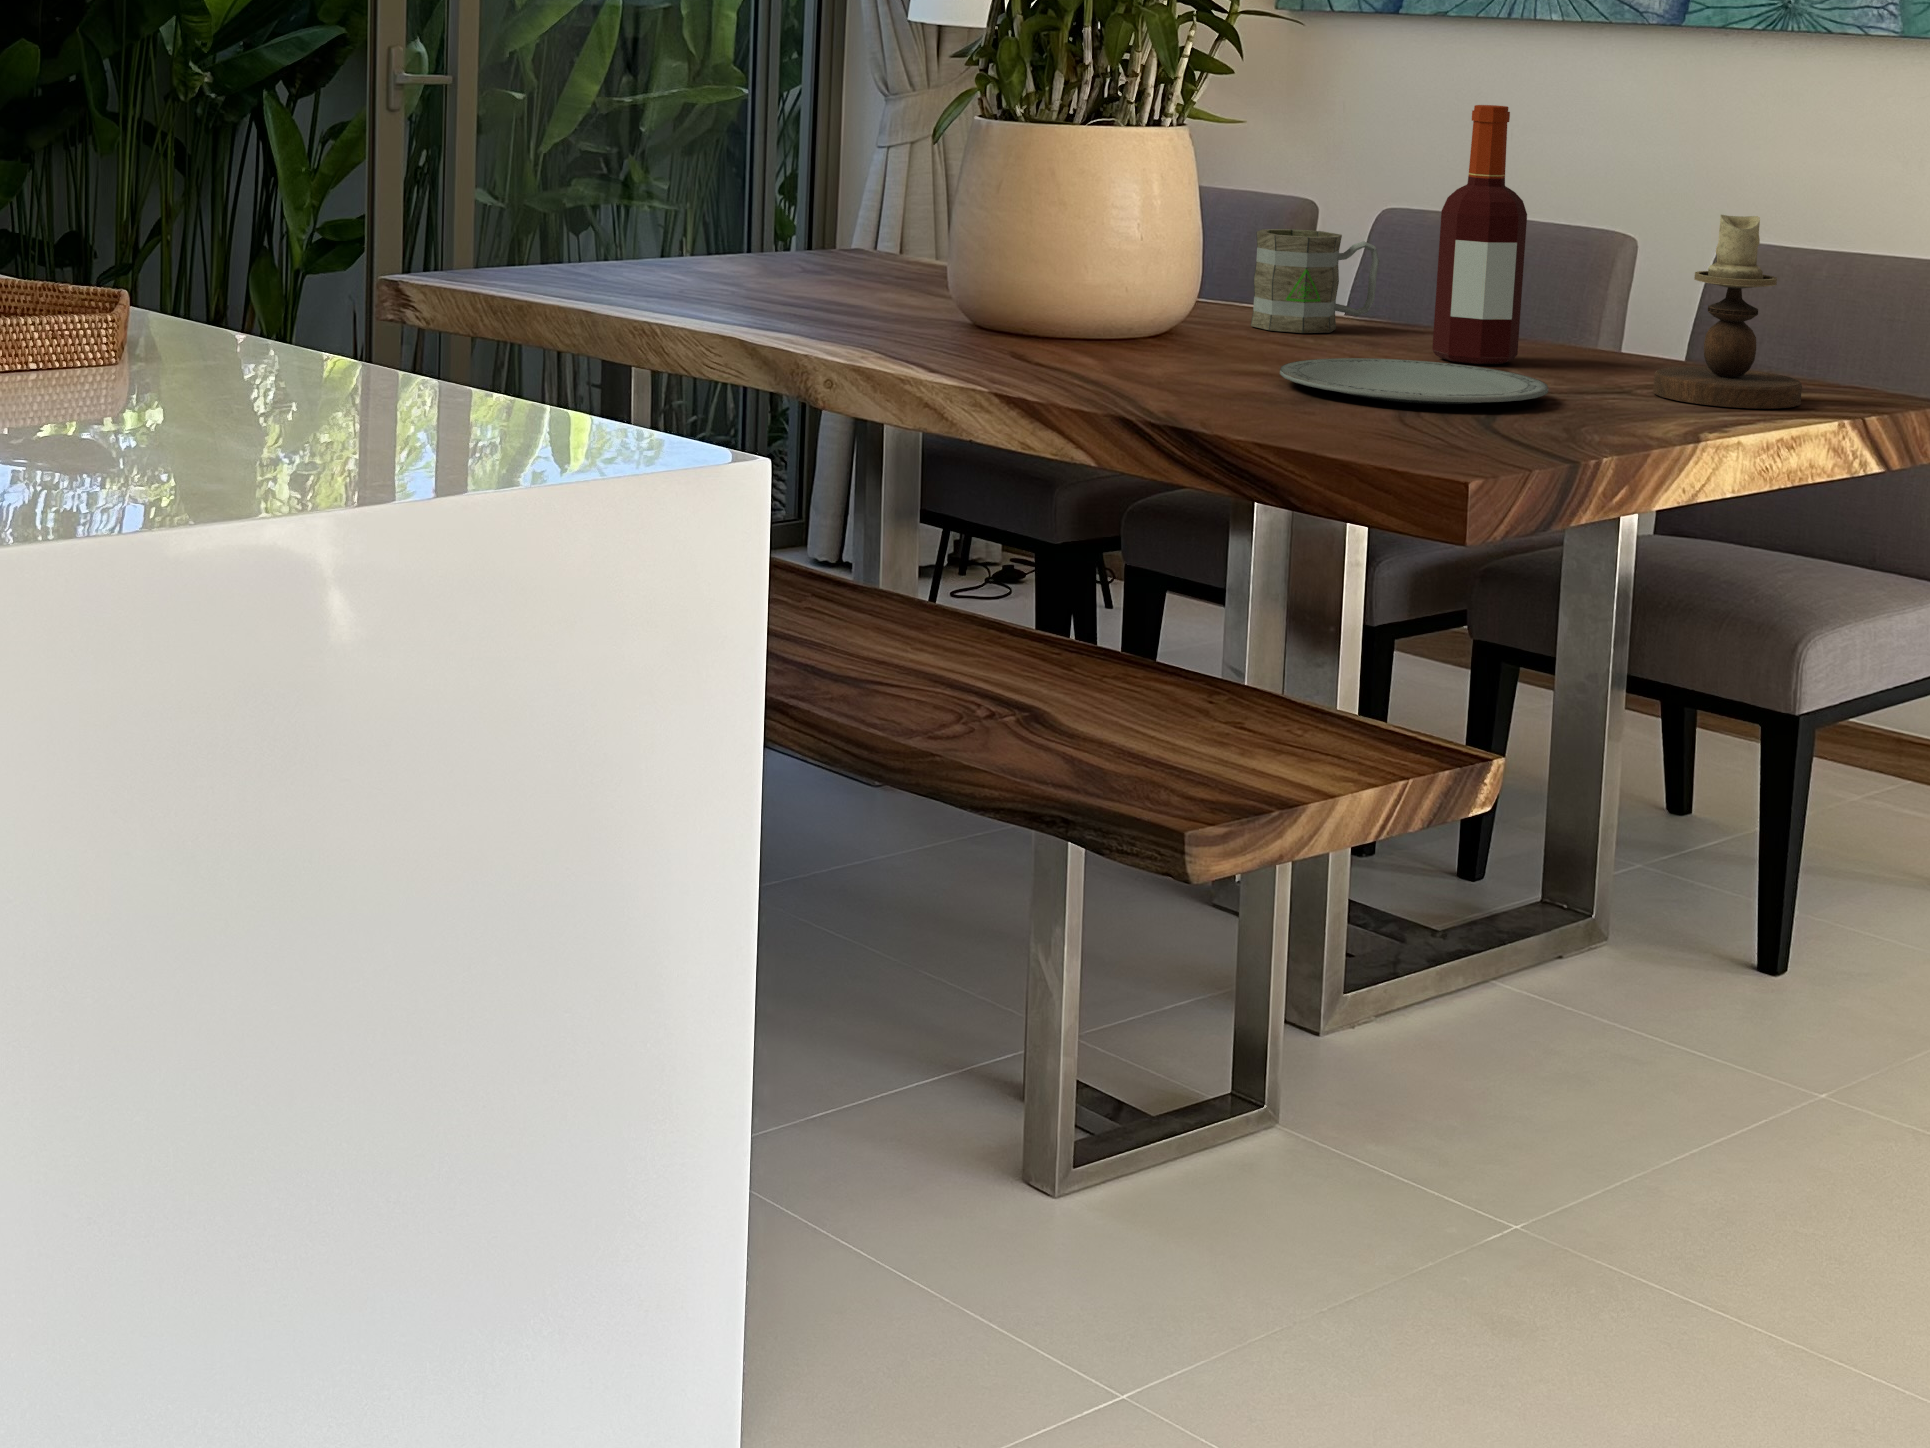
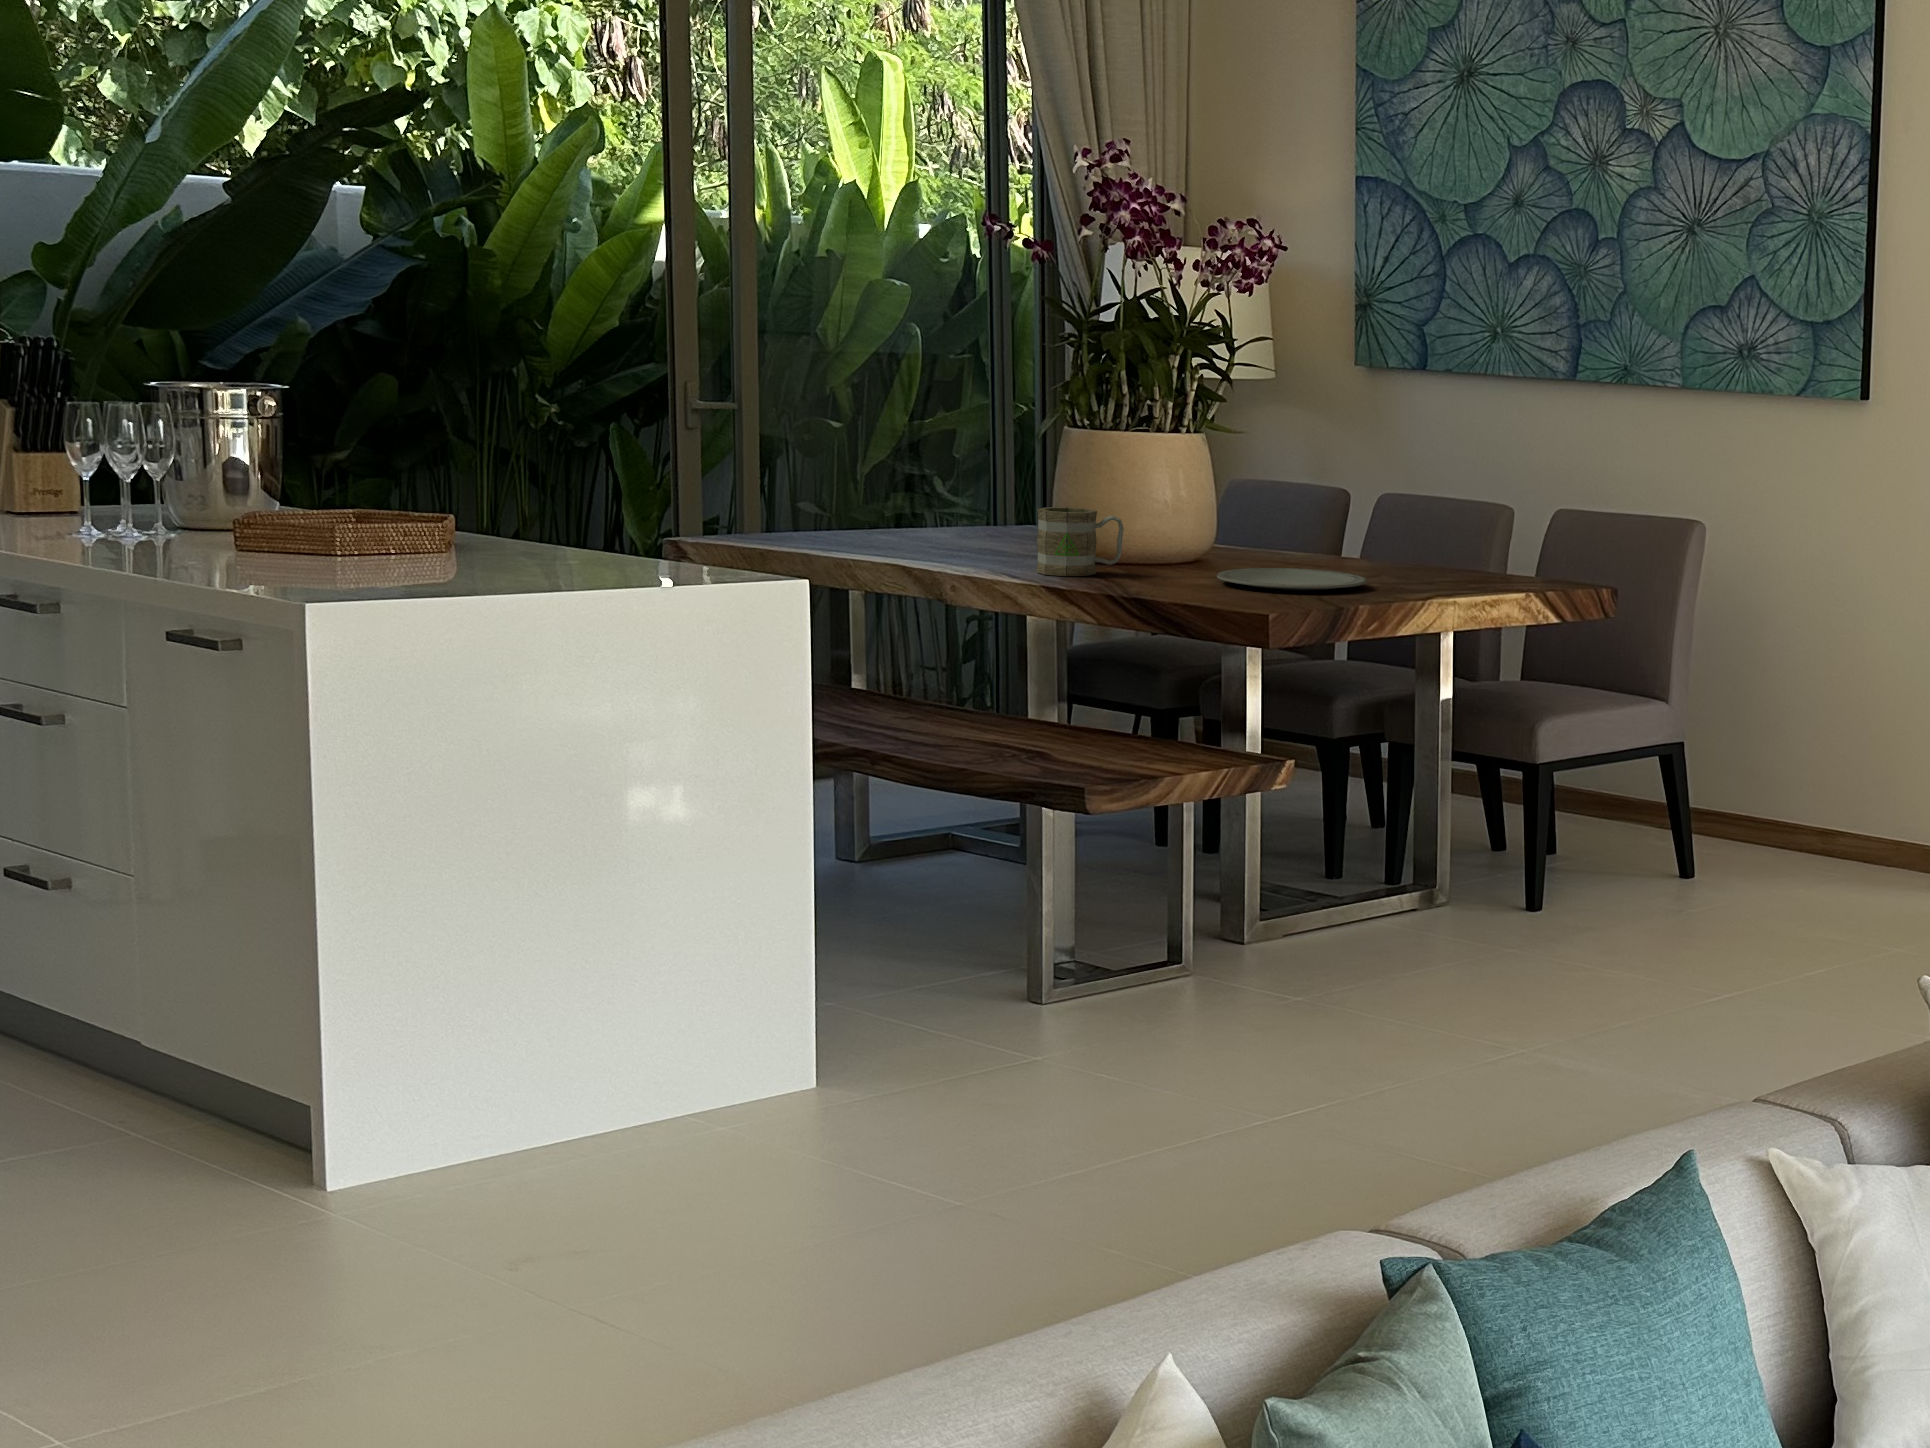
bottle: present [1432,105,1527,364] -> none [1333,423,1384,572]
candlestick: present [1653,215,1802,409] -> none [1435,486,1514,592]
mug: present [1251,229,1379,333] -> present [1036,507,1124,576]

